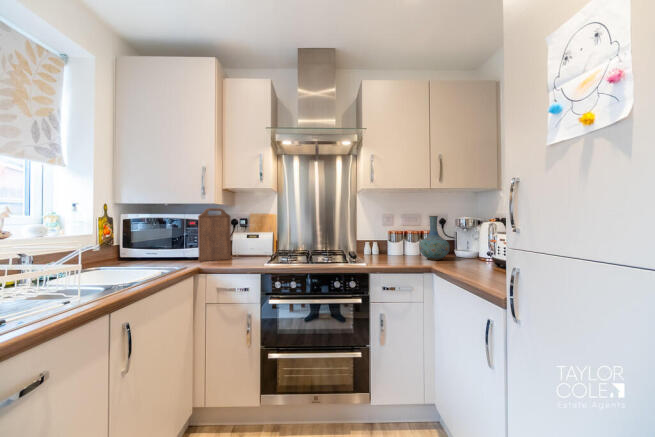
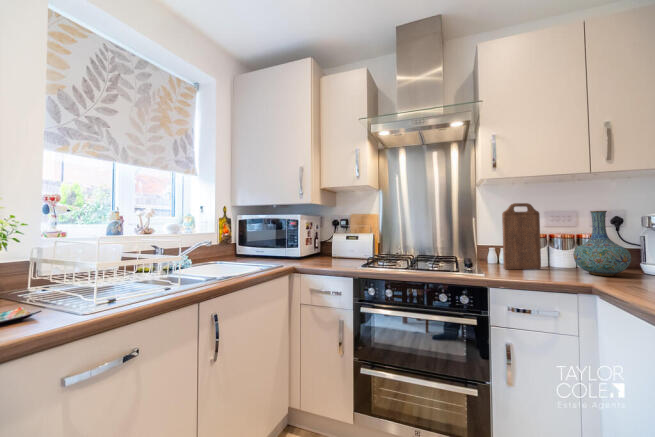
cutting board: present [198,208,231,261] -> present [502,203,541,270]

